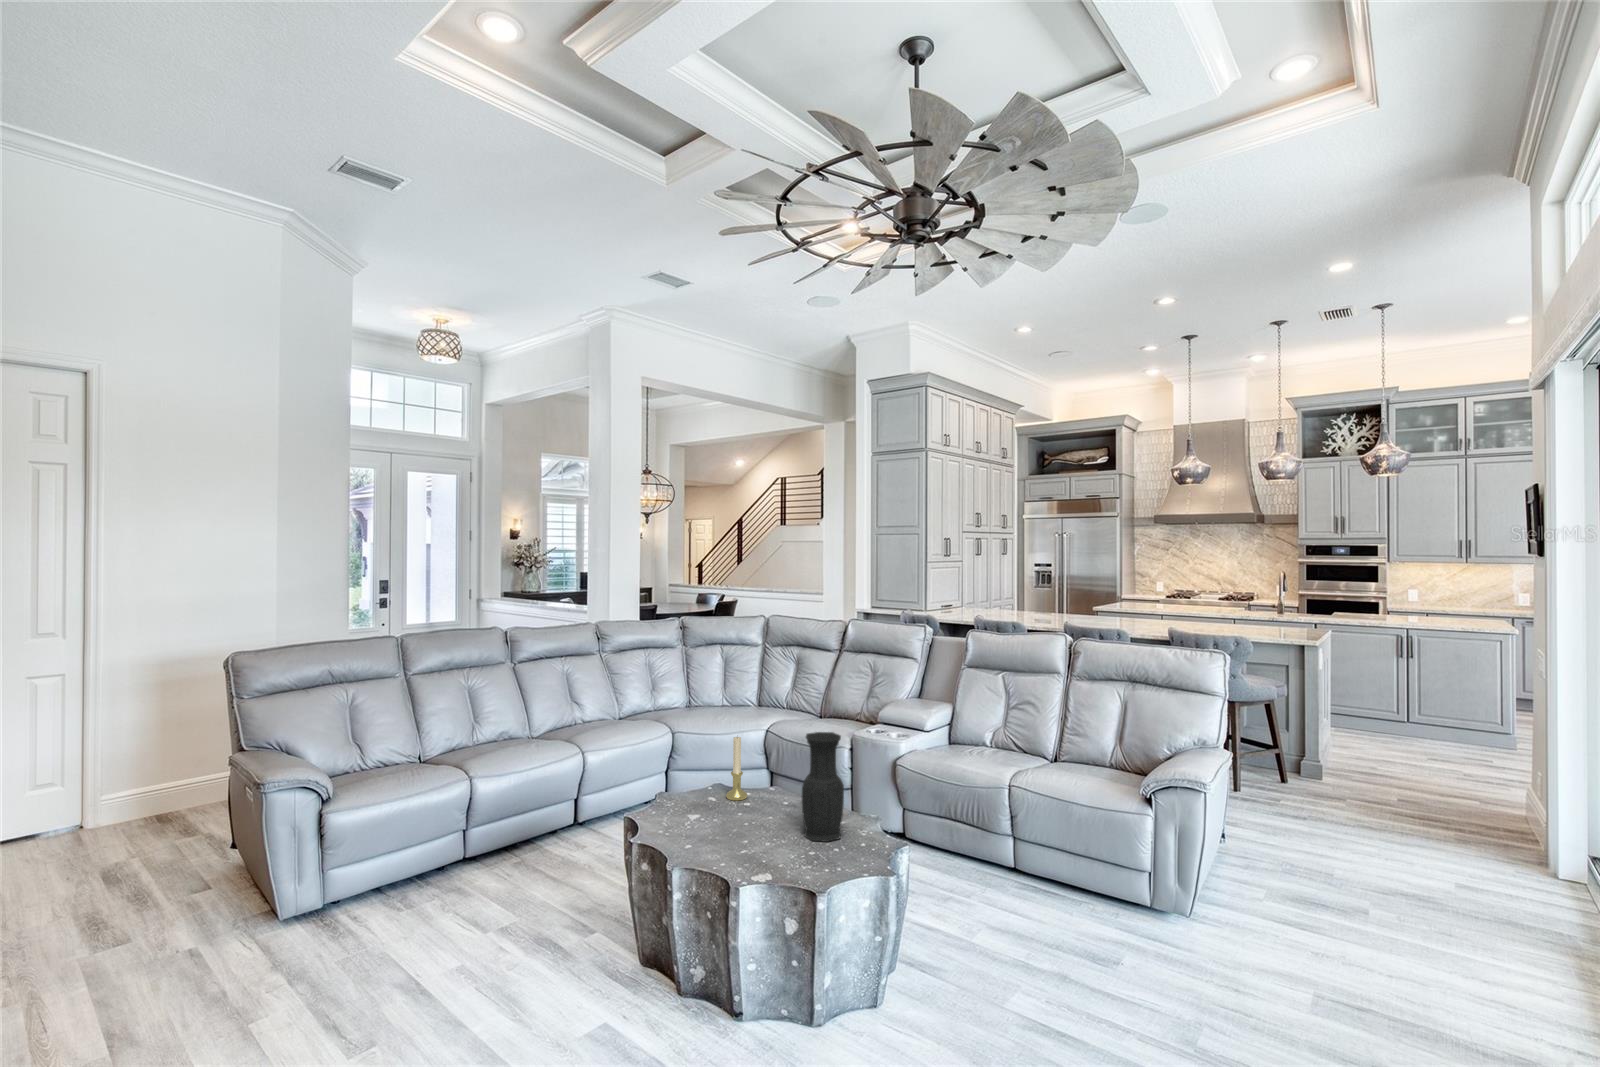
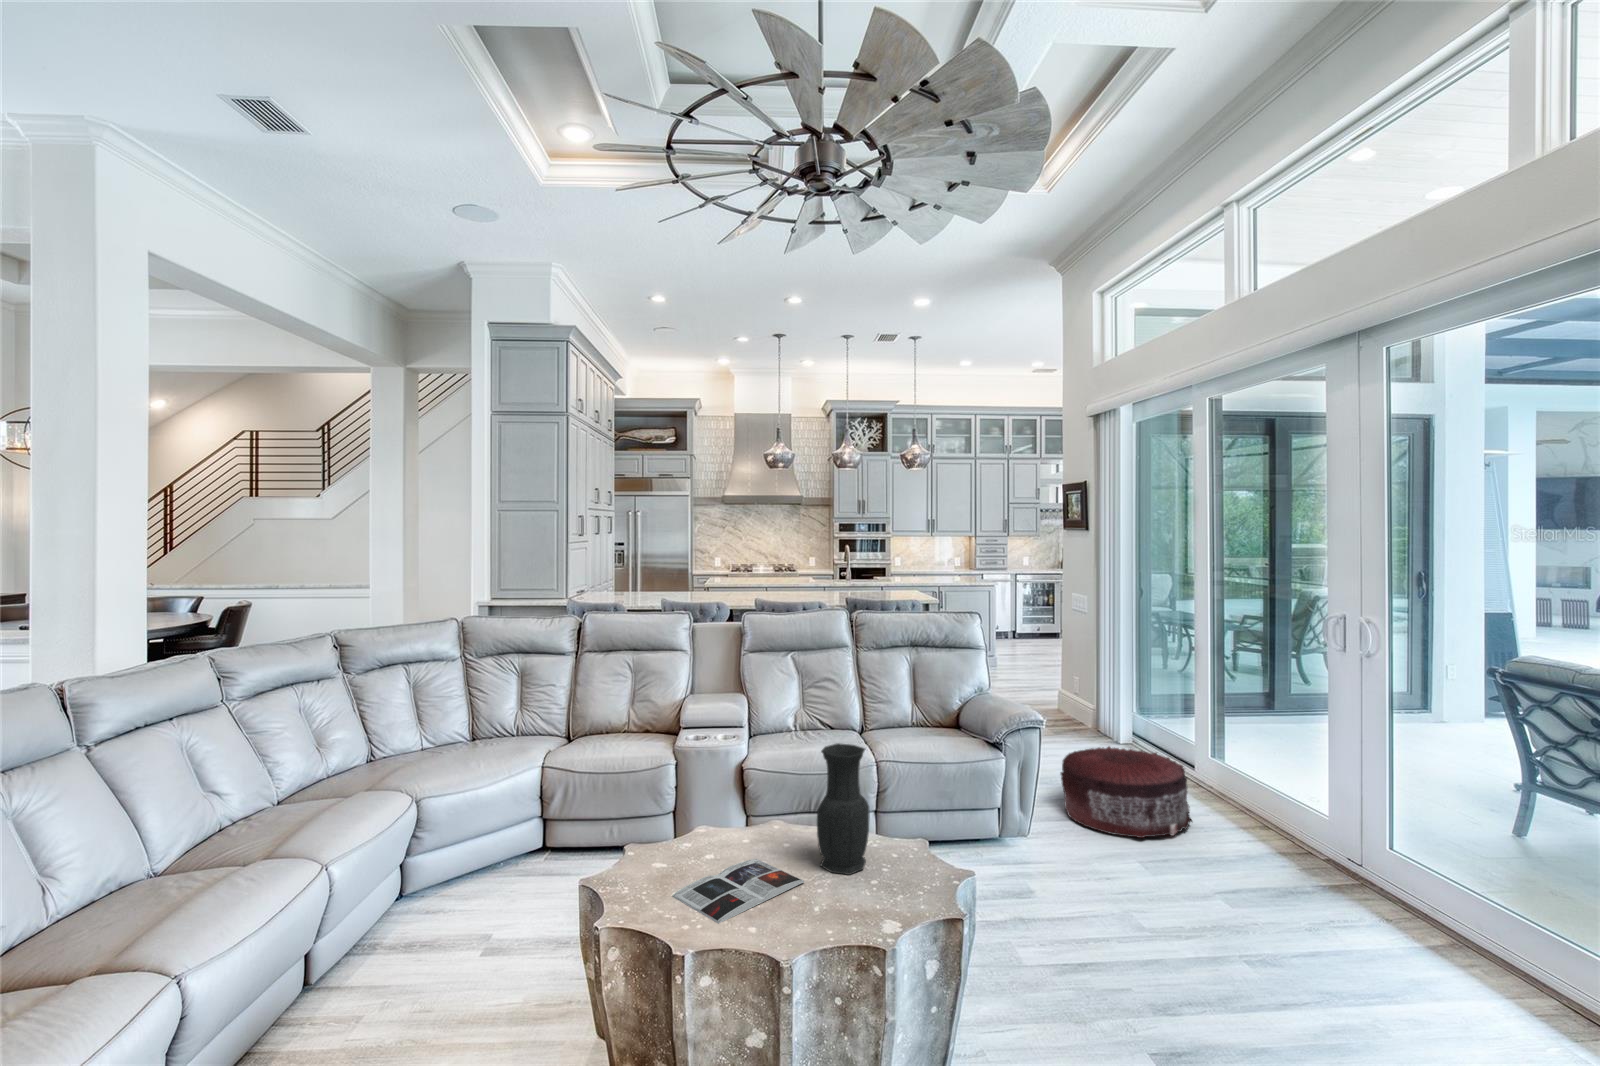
candle holder: present [726,737,747,801] -> none [667,775,695,862]
magazine: none [684,809,774,834] -> present [672,859,805,924]
pouf: none [1295,845,1499,995] -> present [1061,746,1192,838]

